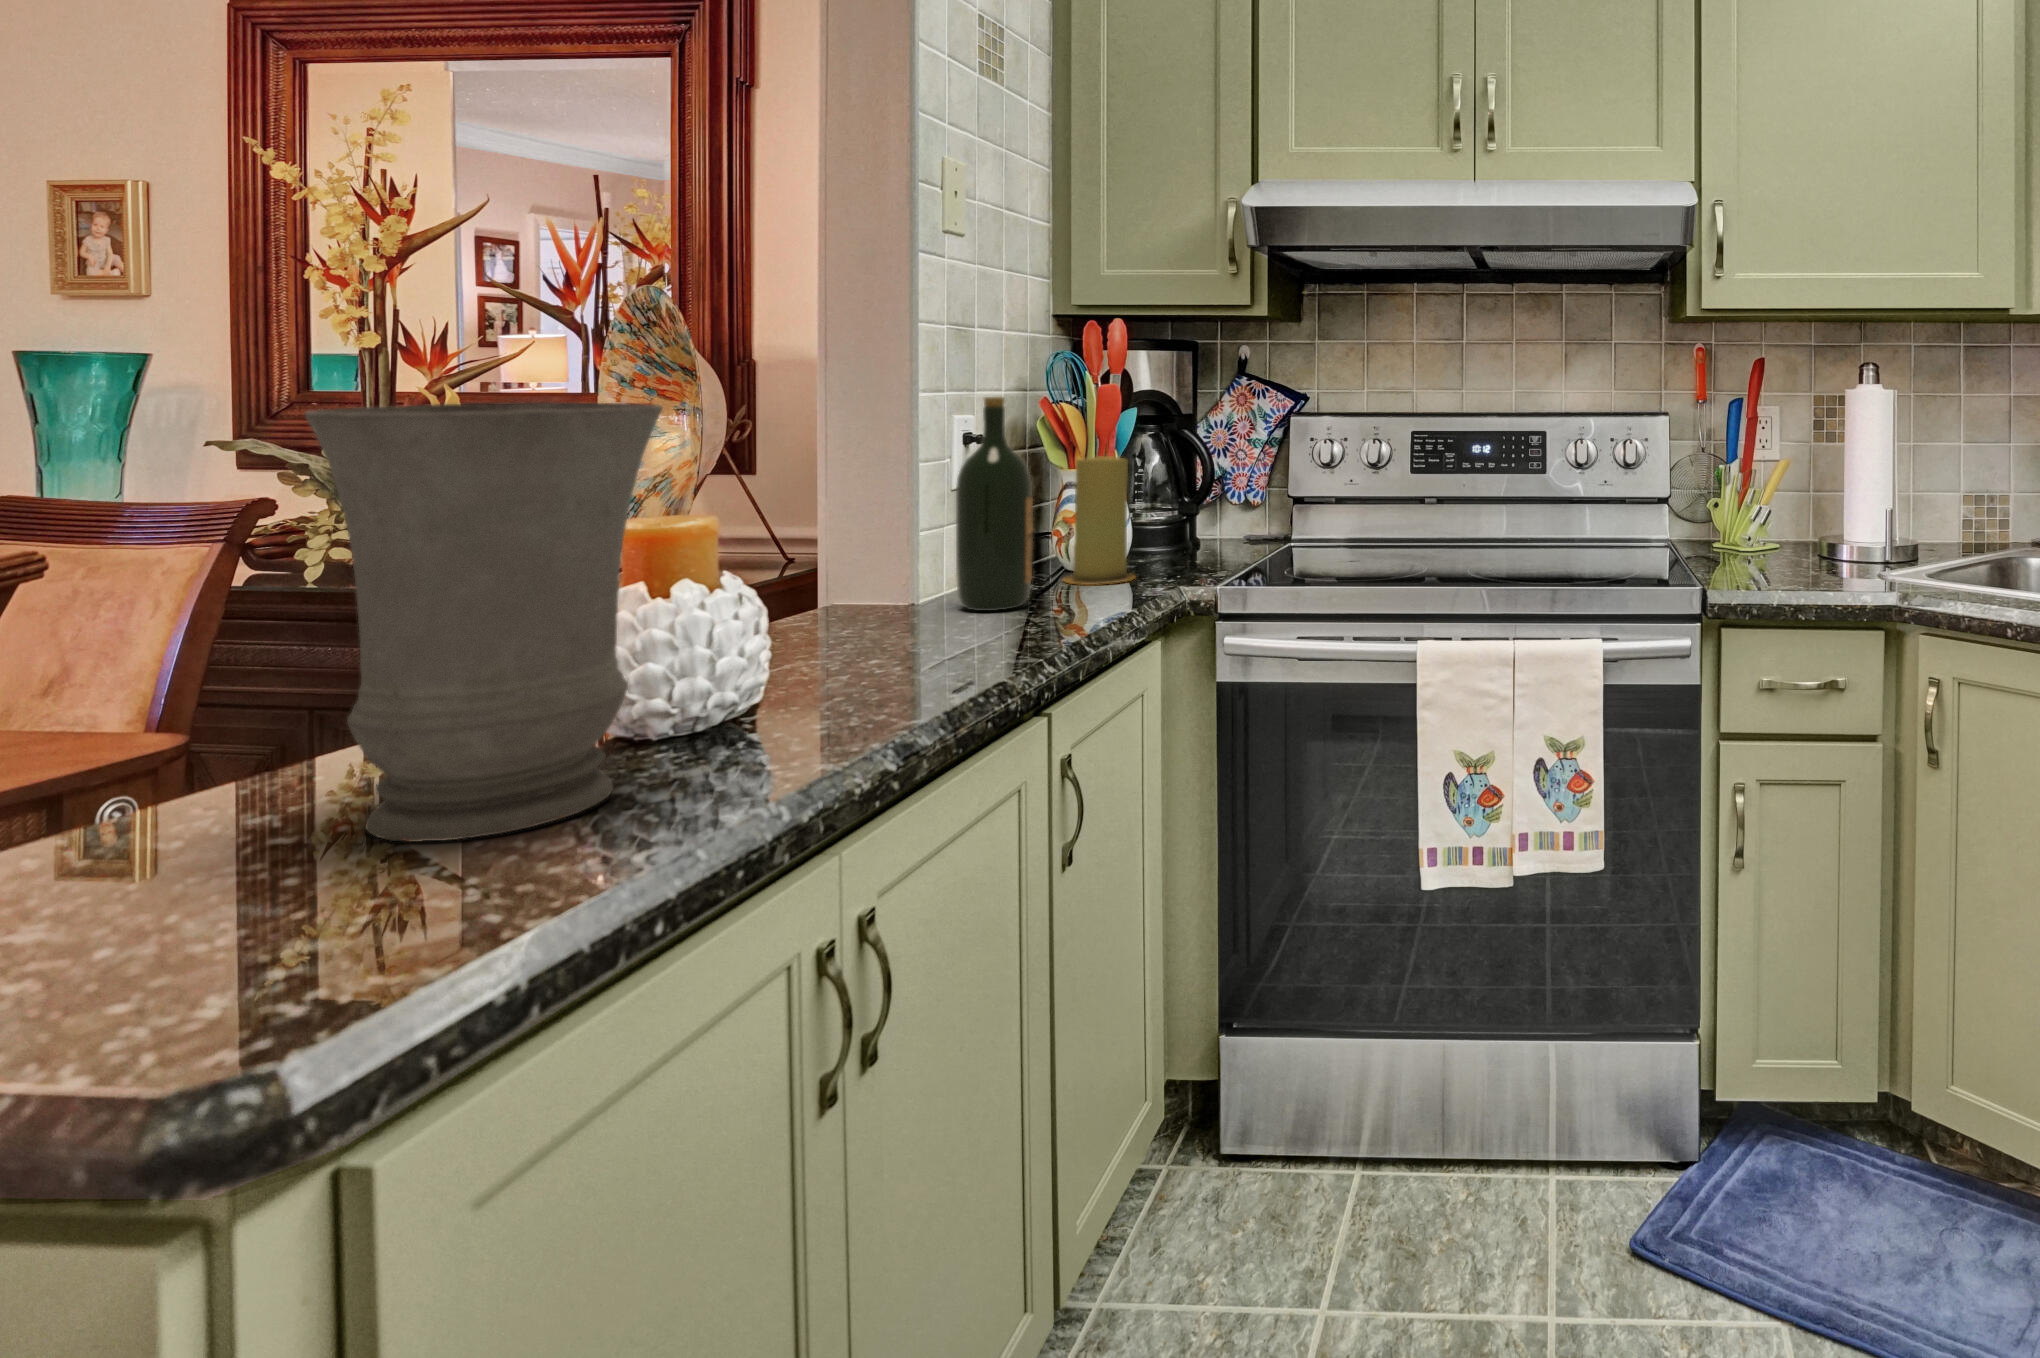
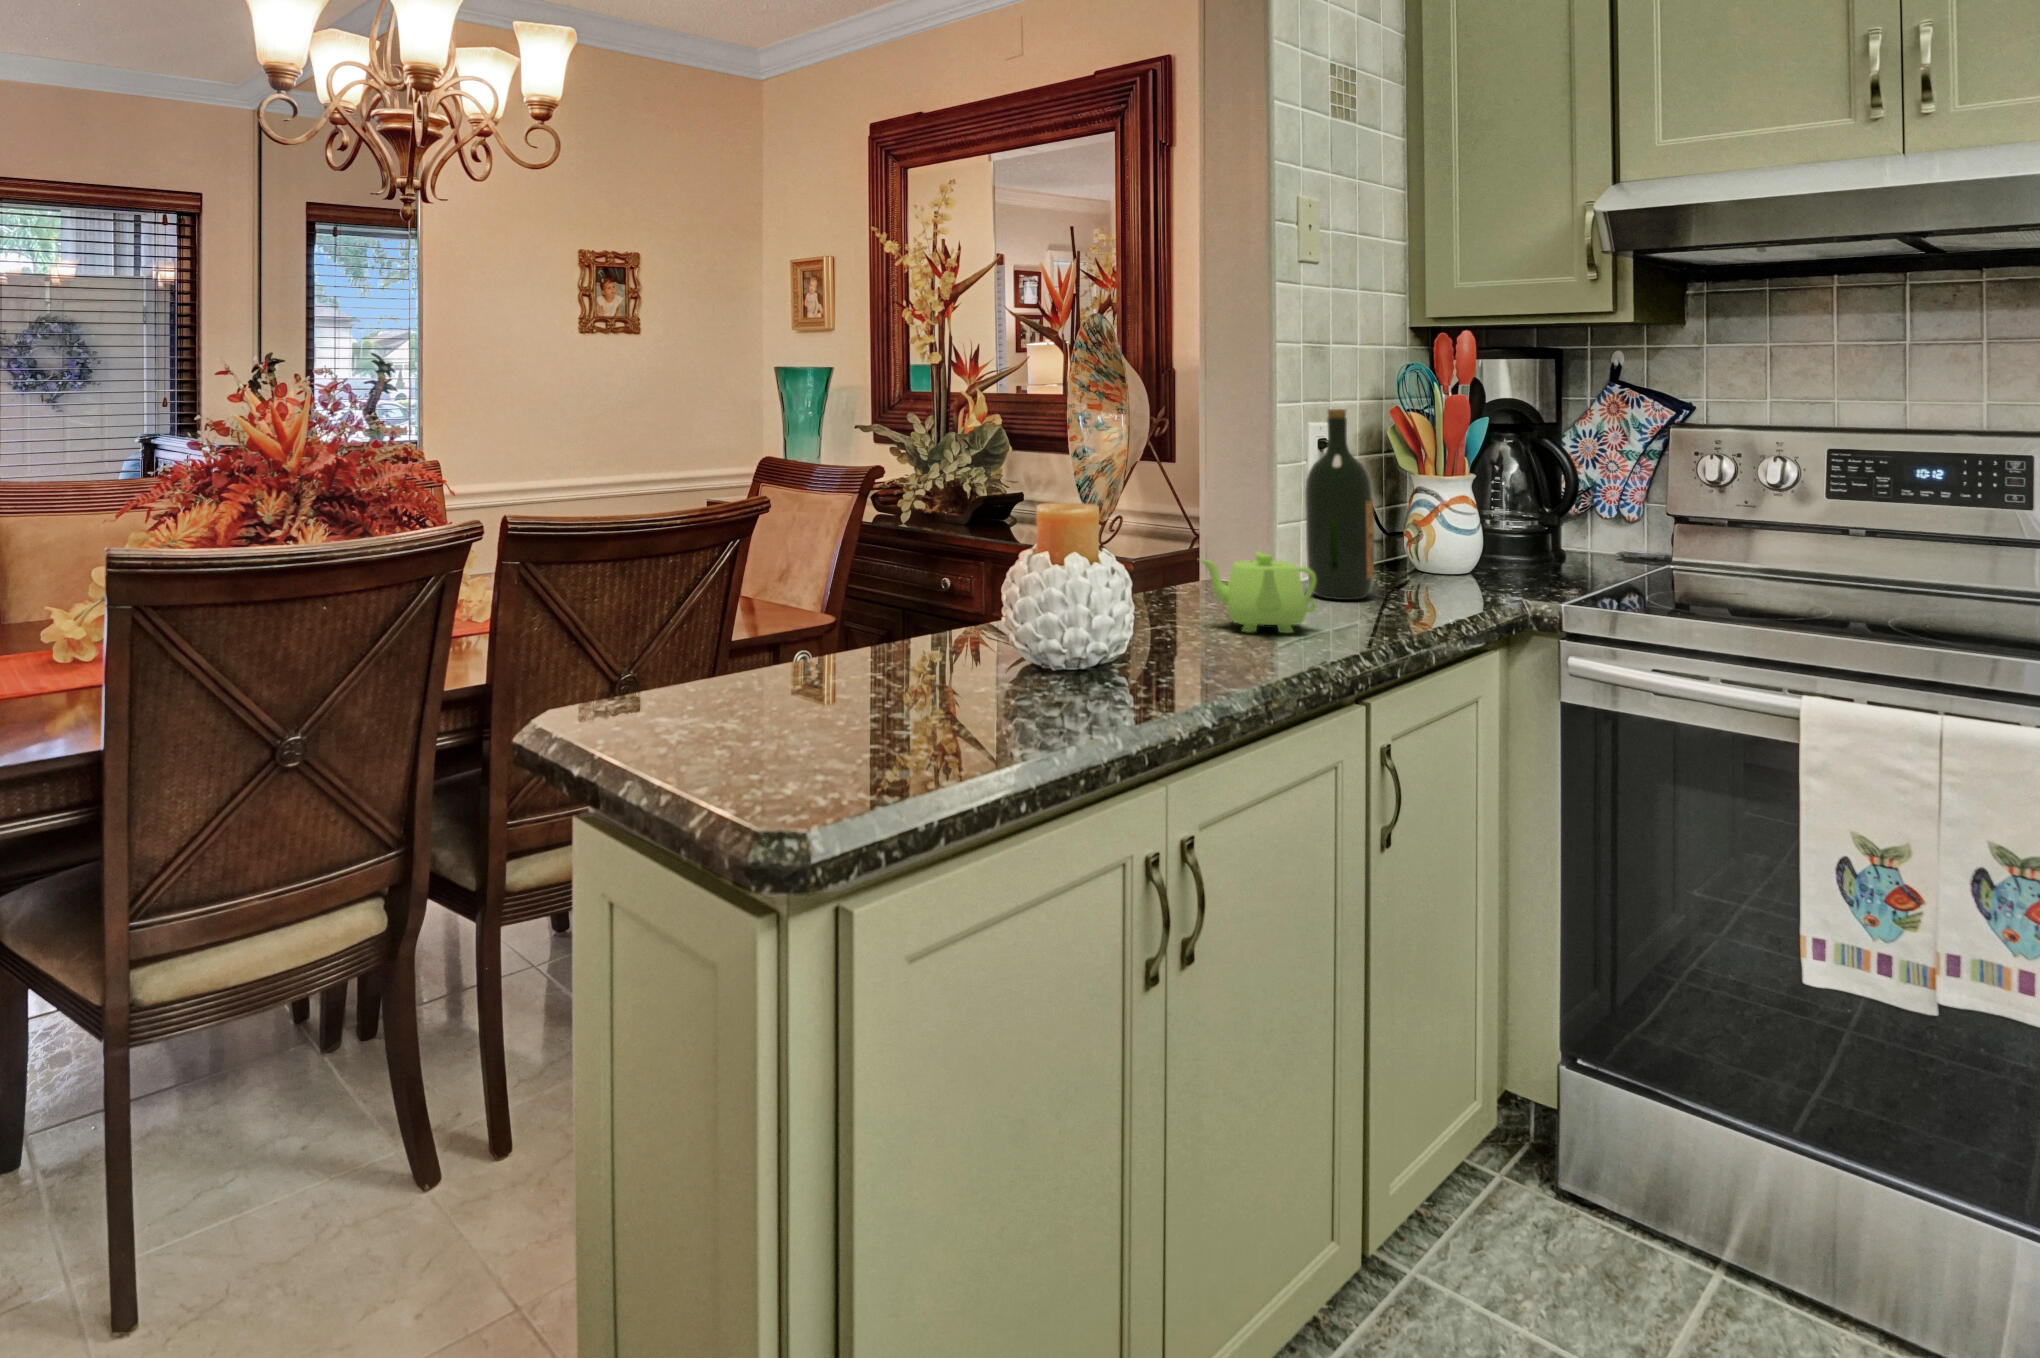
vase: present [305,403,663,842] -> none [845,423,1042,720]
candle: present [1064,456,1135,585] -> none [1413,463,1485,585]
teapot: none [838,562,984,658] -> present [1200,551,1316,633]

